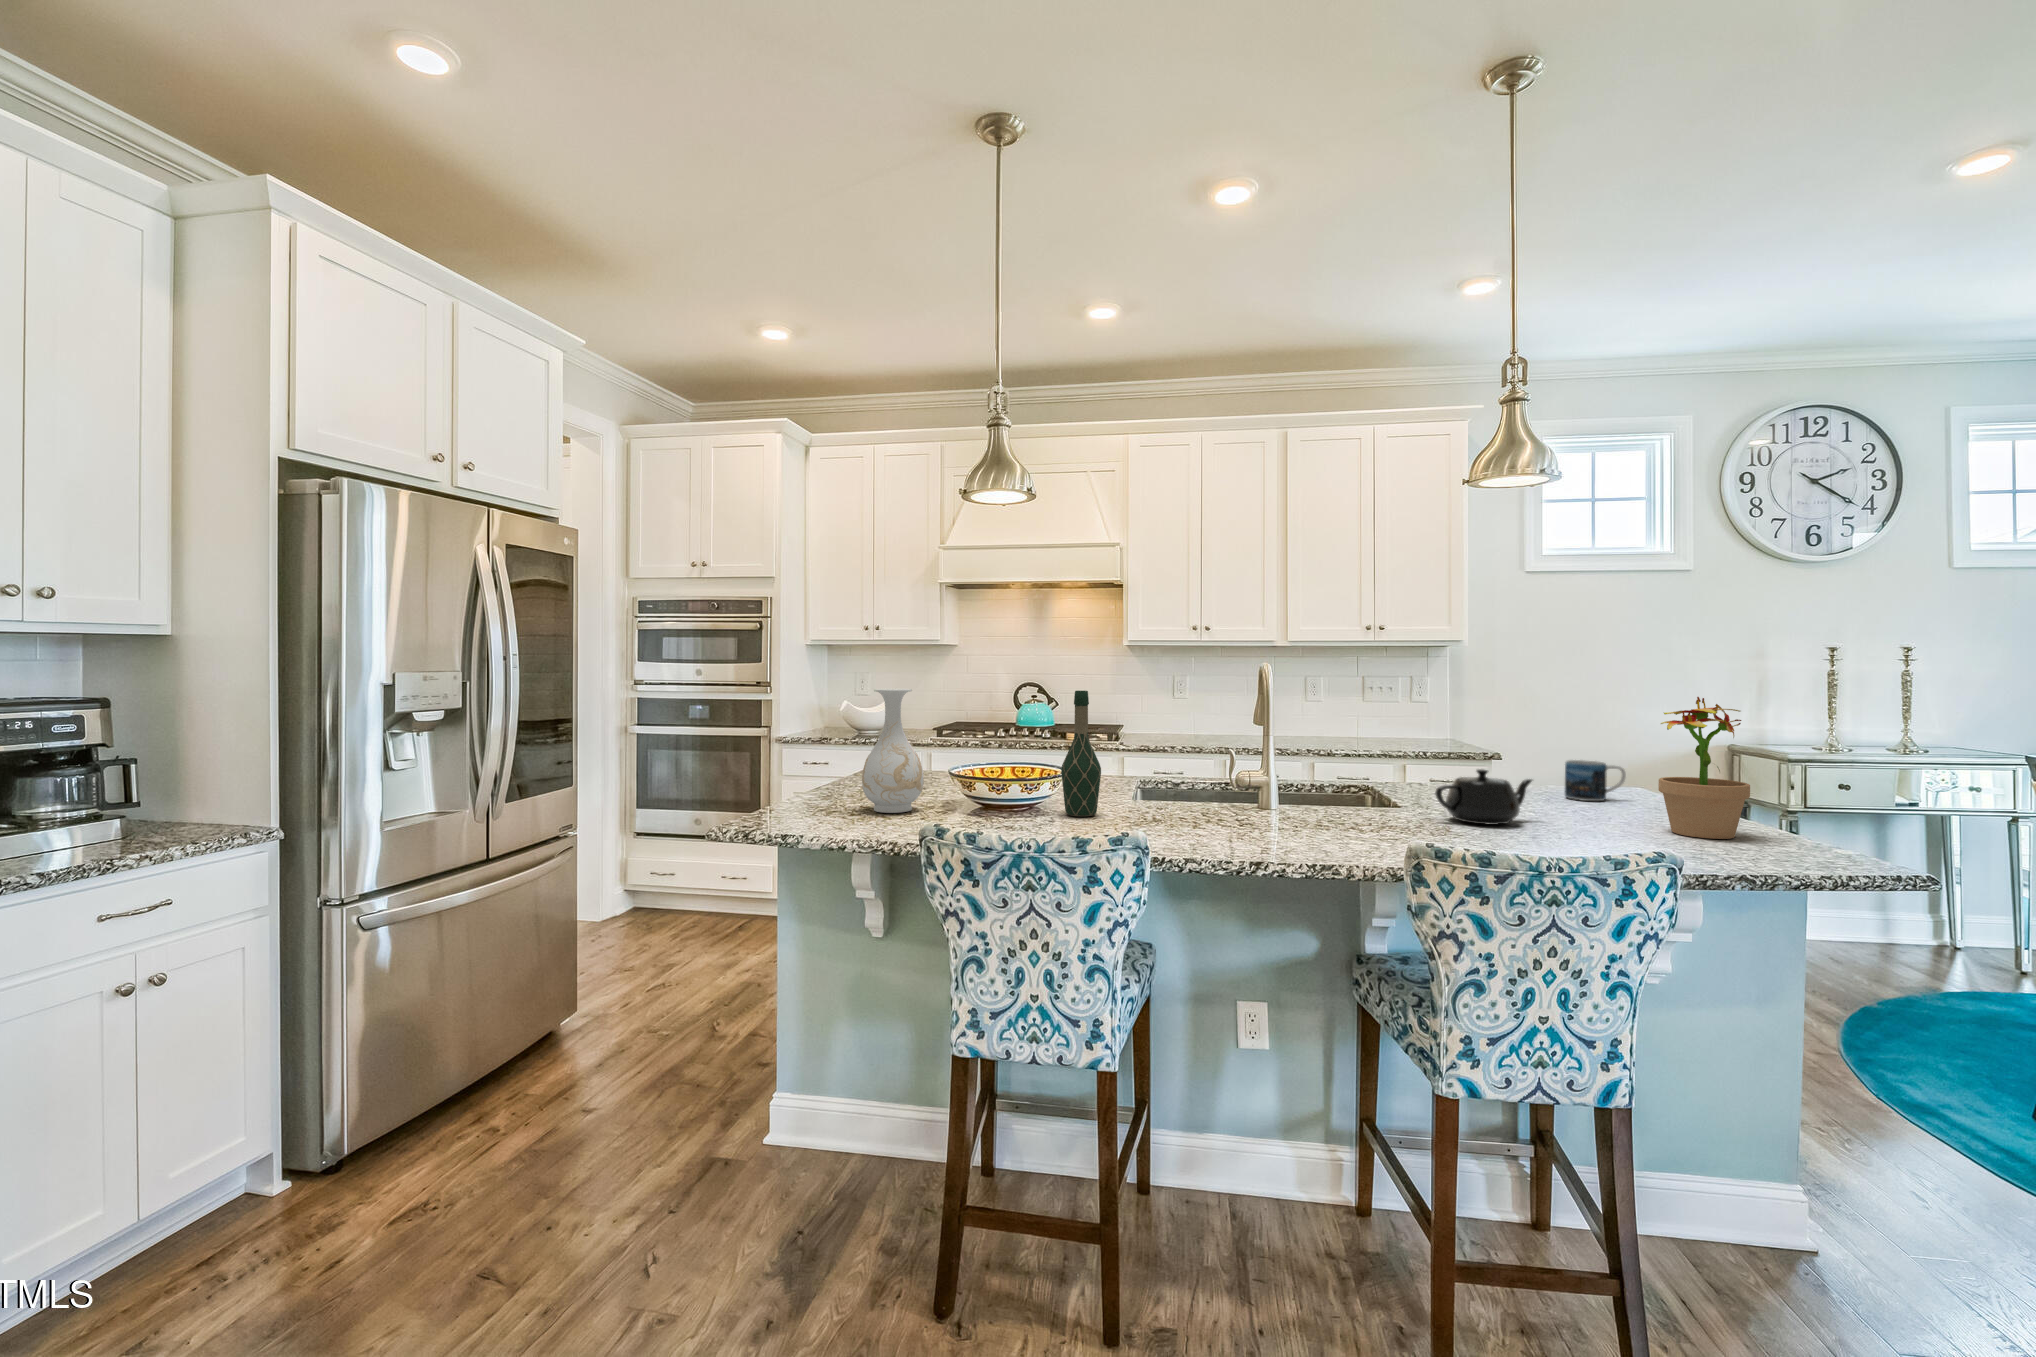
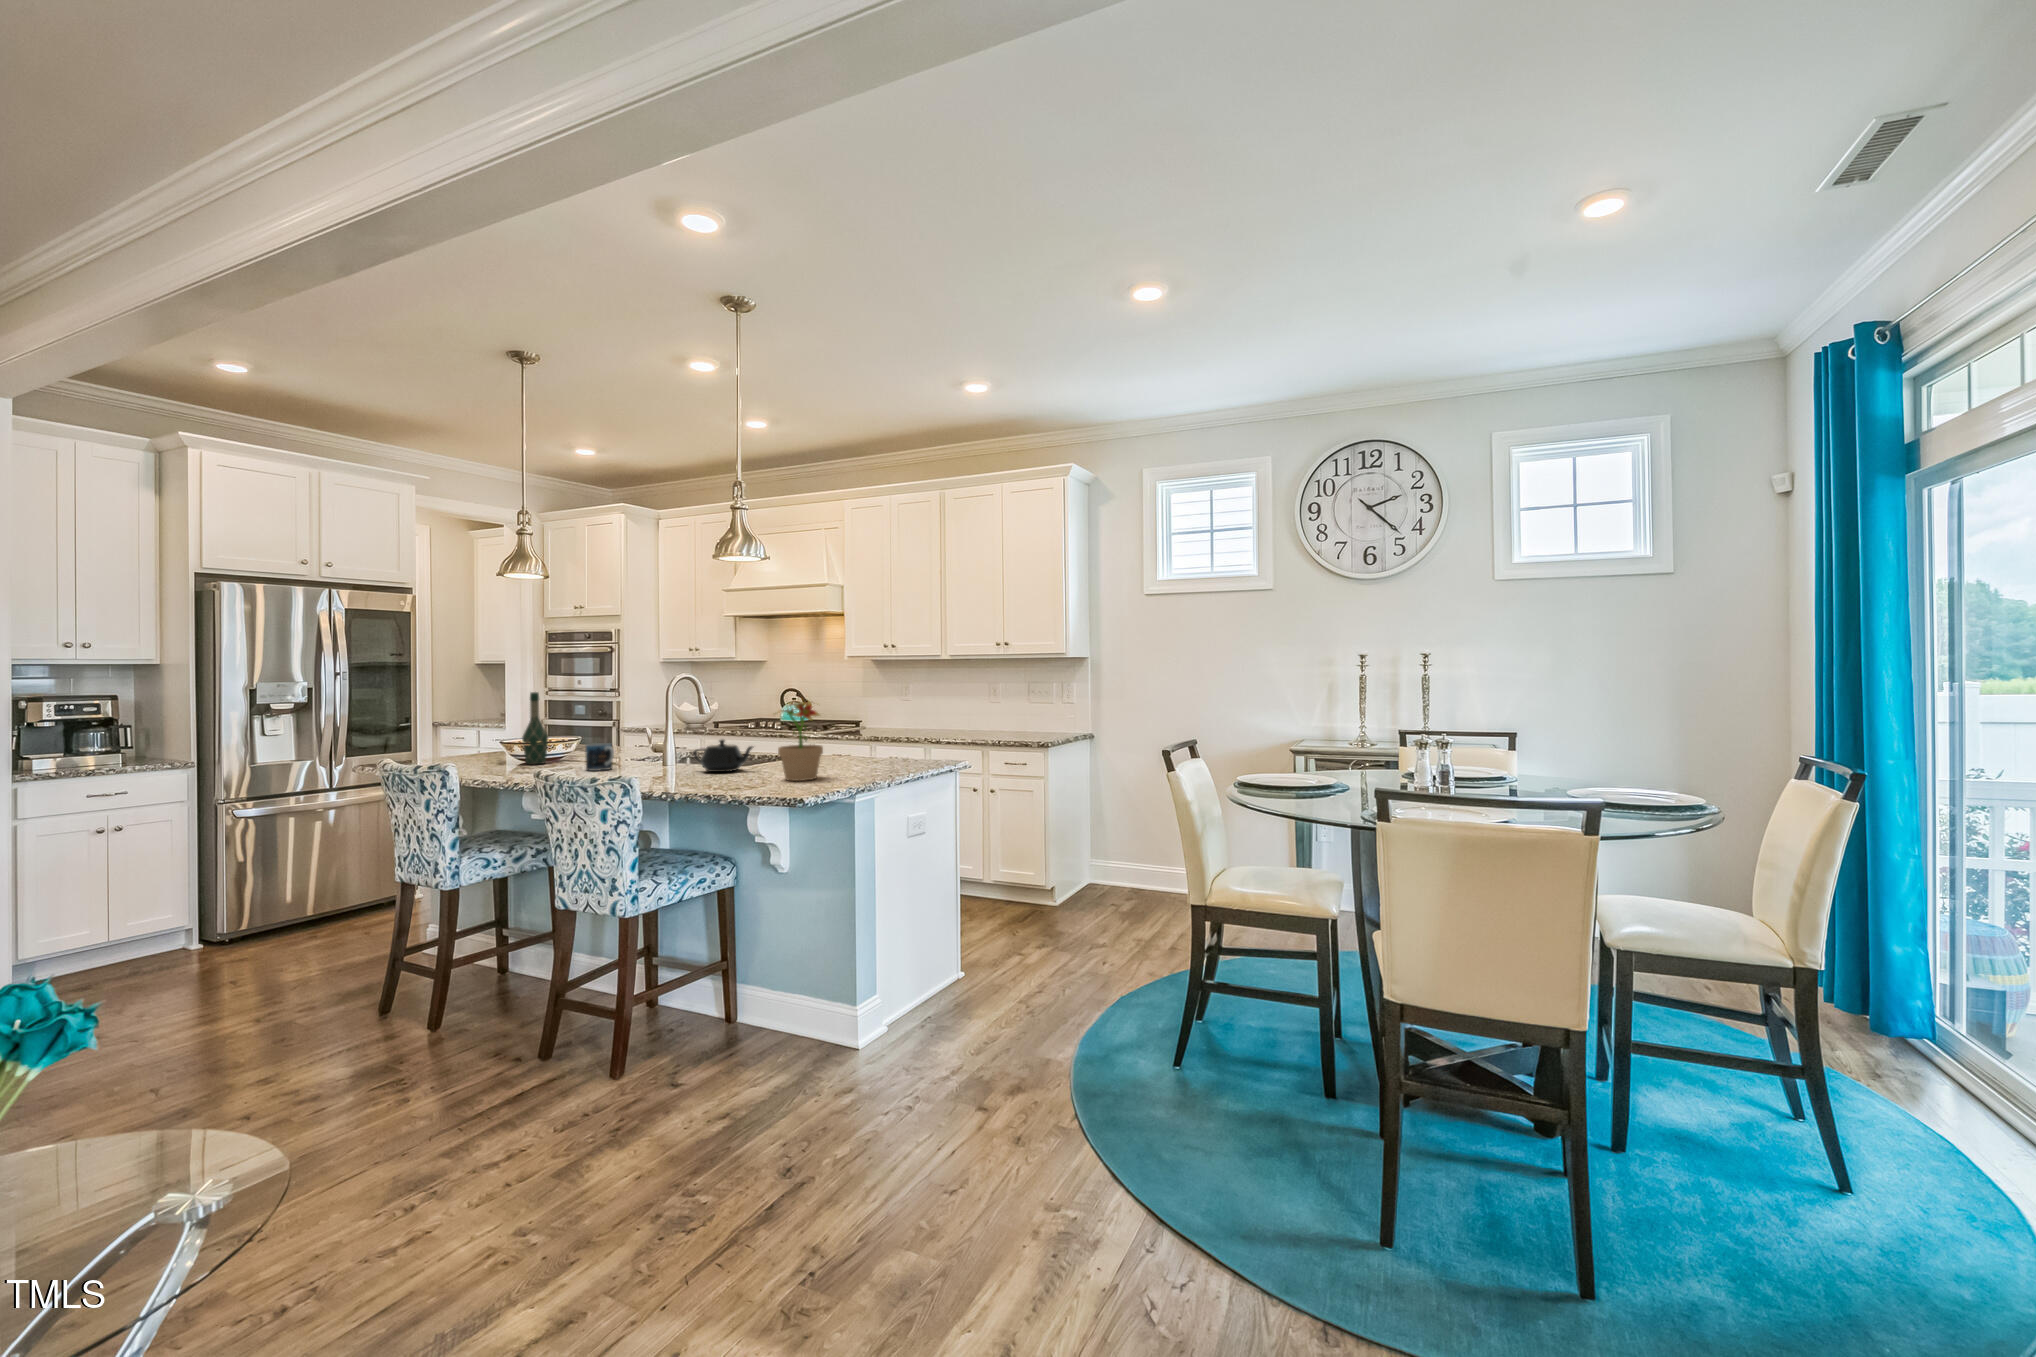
vase: present [862,689,924,813] -> none [436,691,477,761]
mug: present [1565,760,1626,801] -> present [586,743,614,771]

